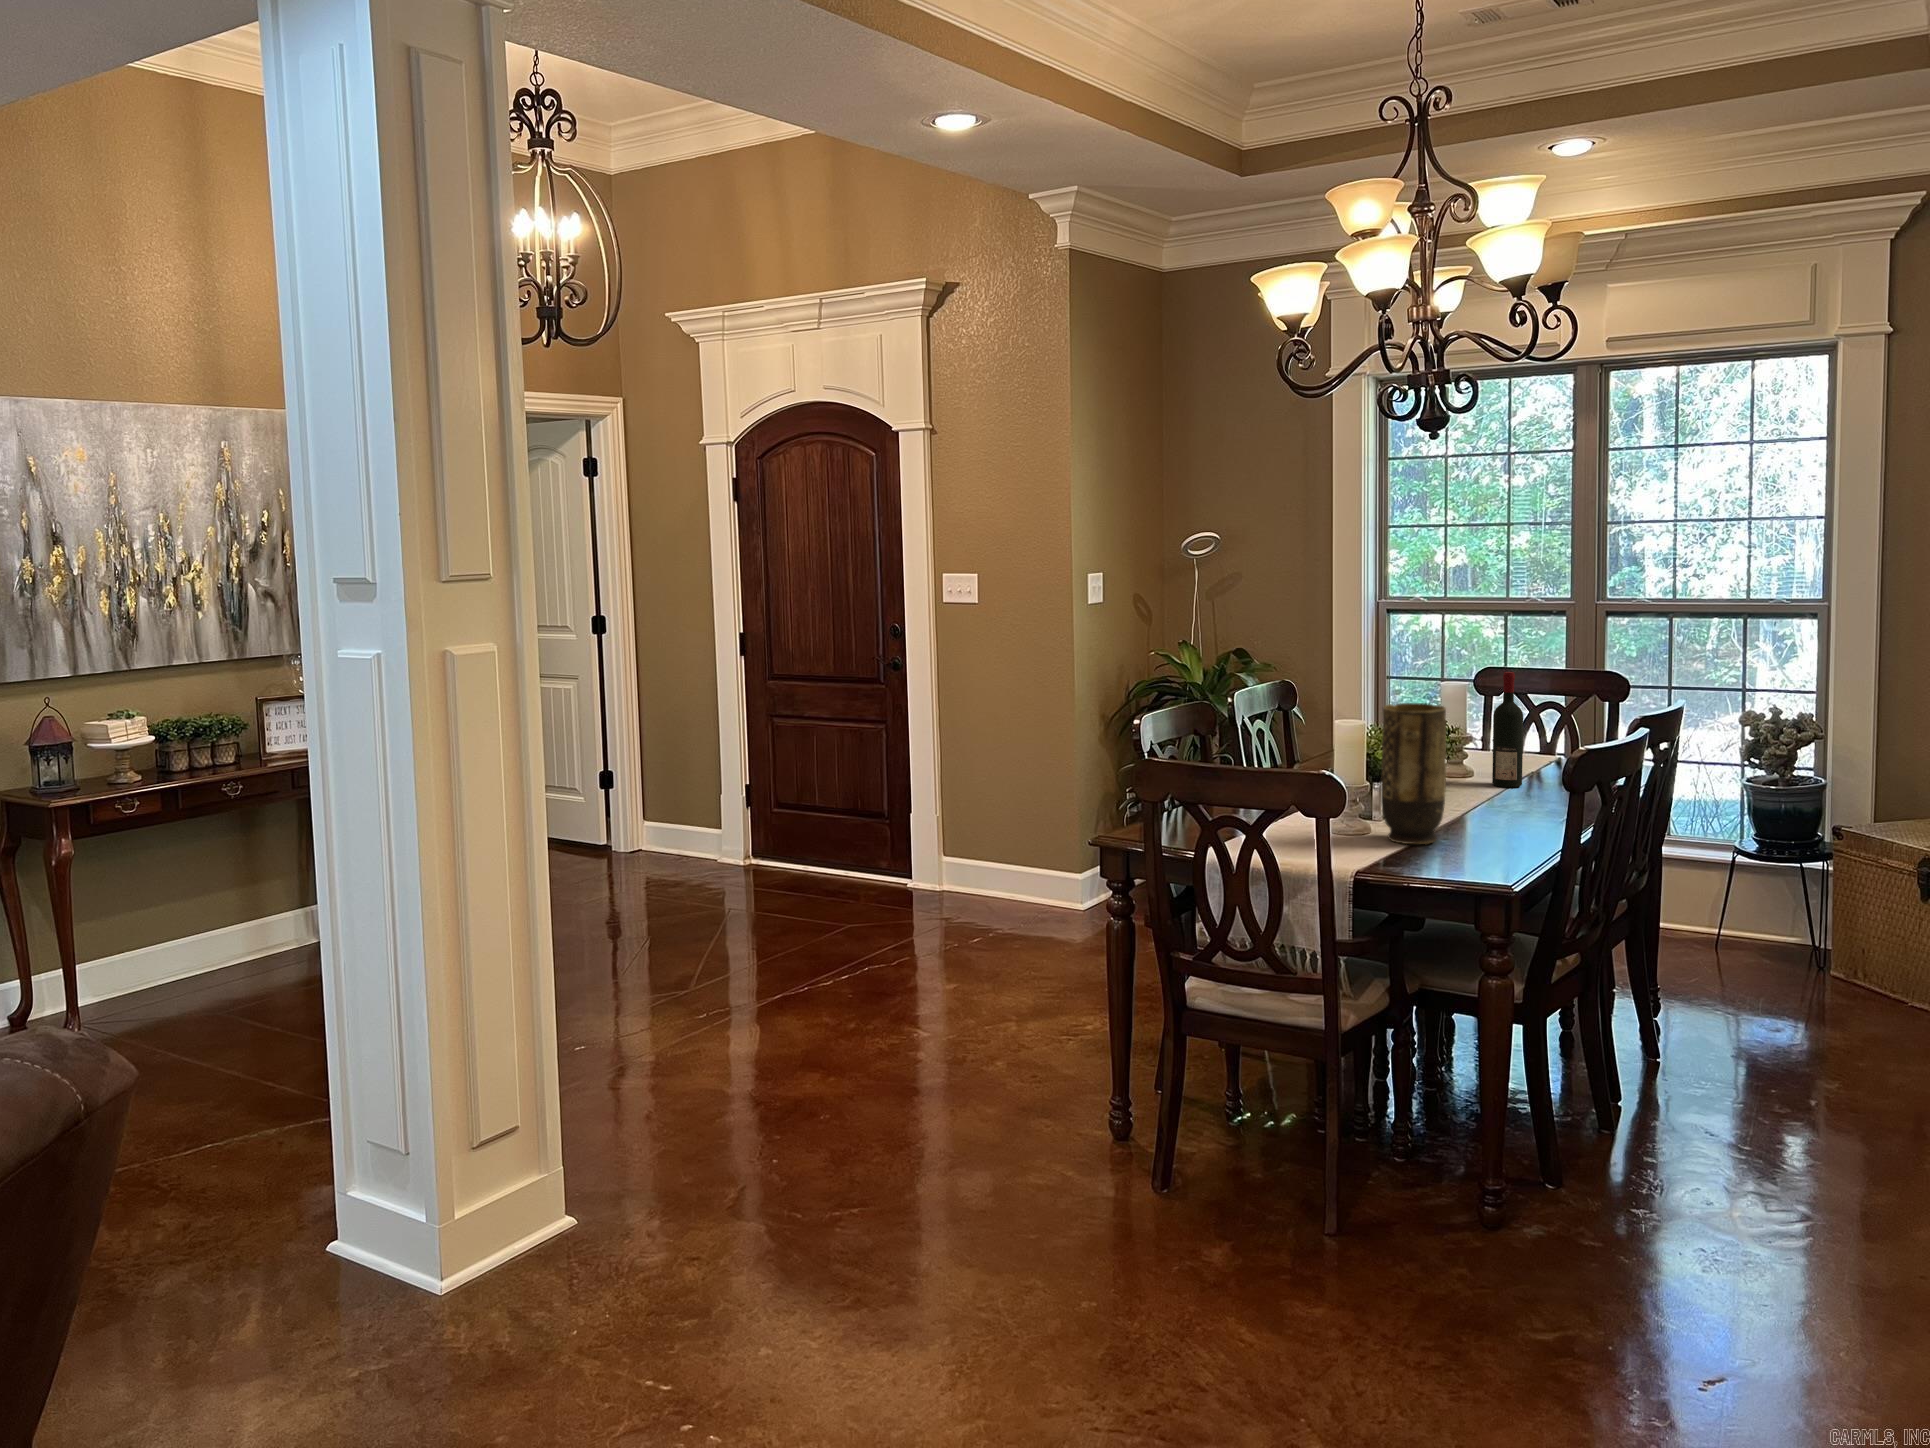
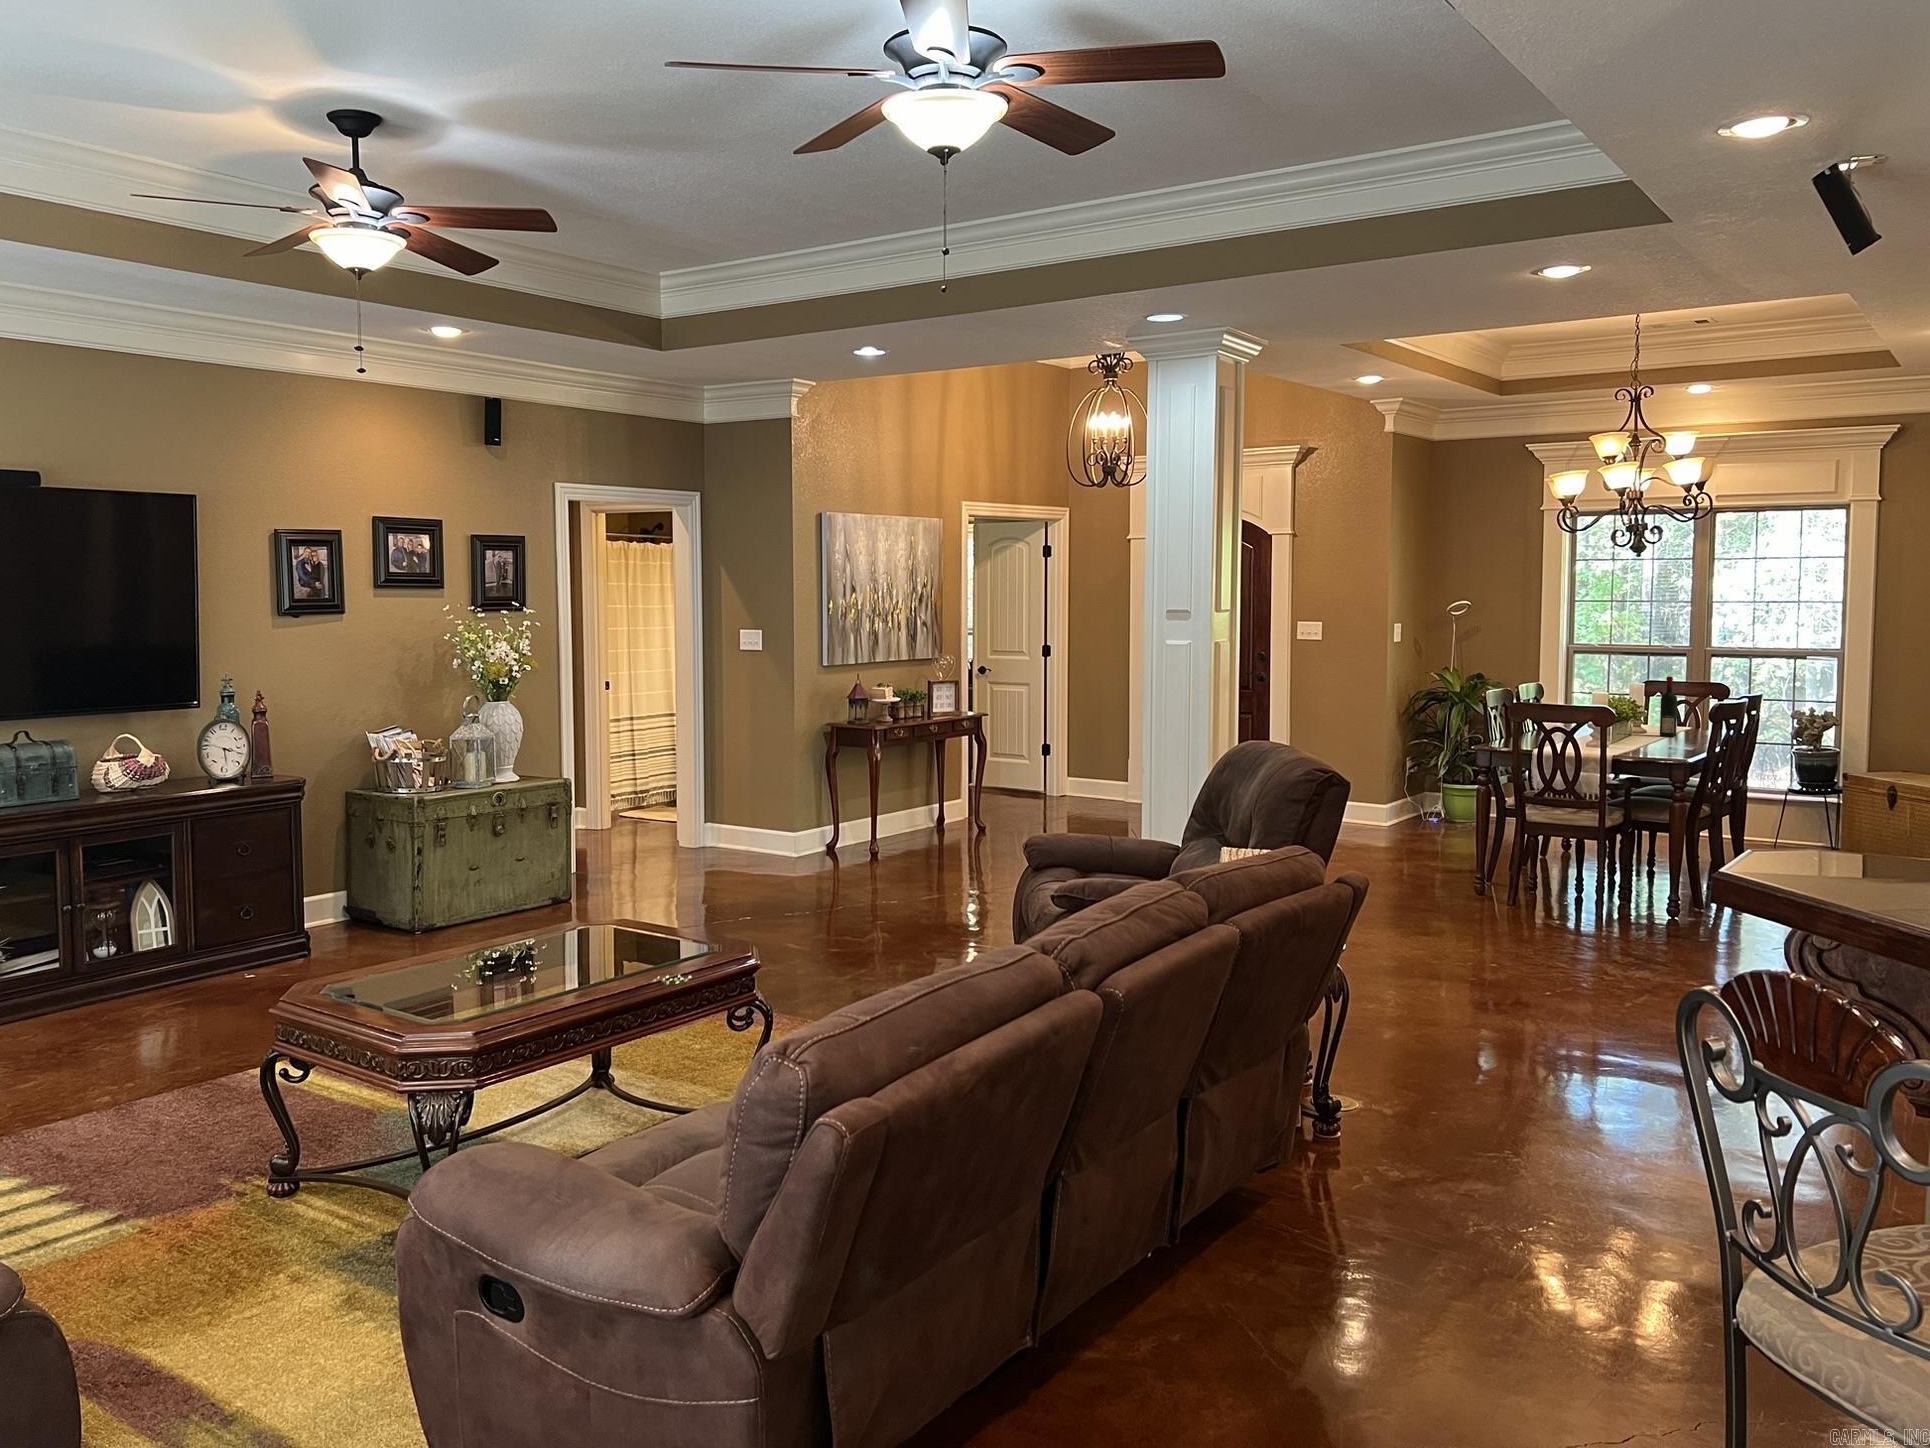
vase: present [1381,703,1446,844] -> none [1617,684,1651,751]

